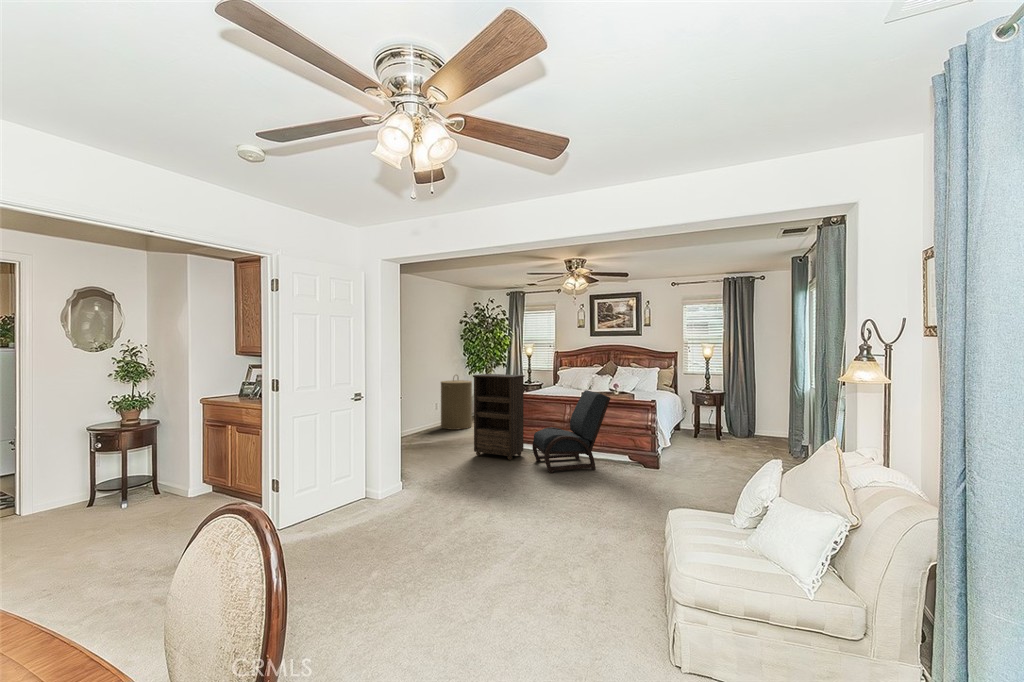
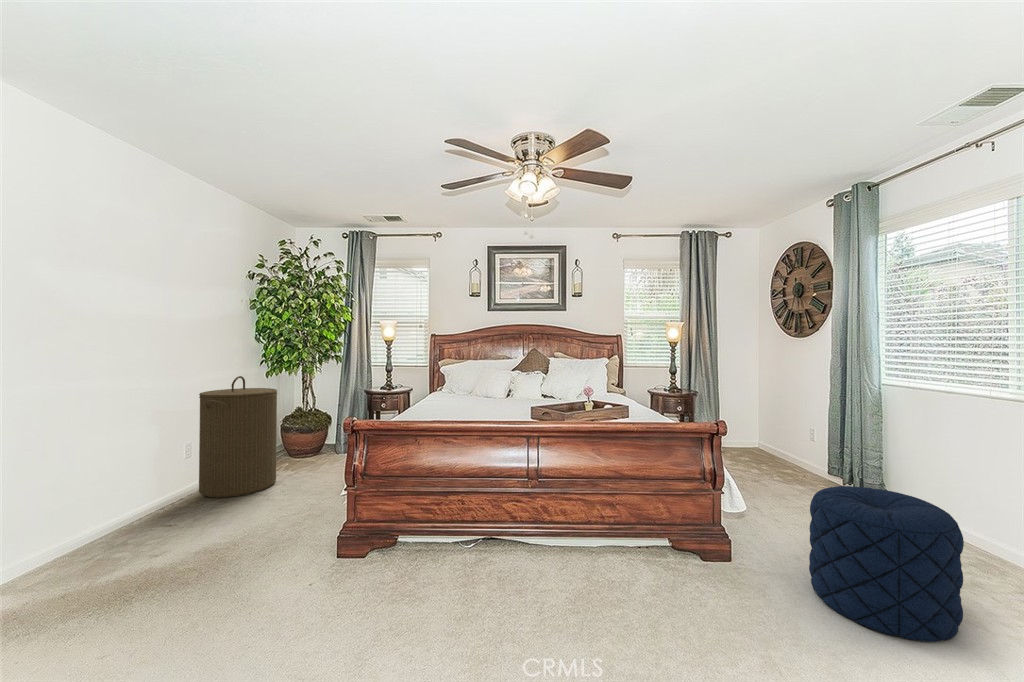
bookshelf: present [473,374,525,460] -> none [301,371,447,610]
lounge chair: present [532,390,611,473] -> none [481,401,676,664]
pouf: none [661,433,714,488] -> present [809,486,964,642]

